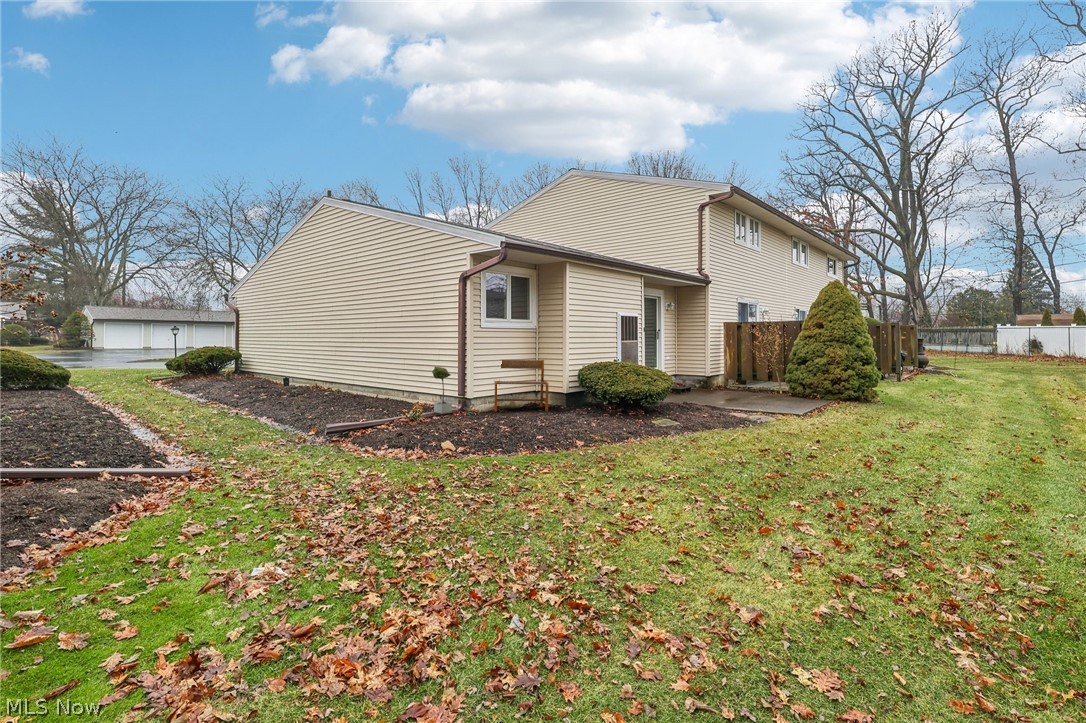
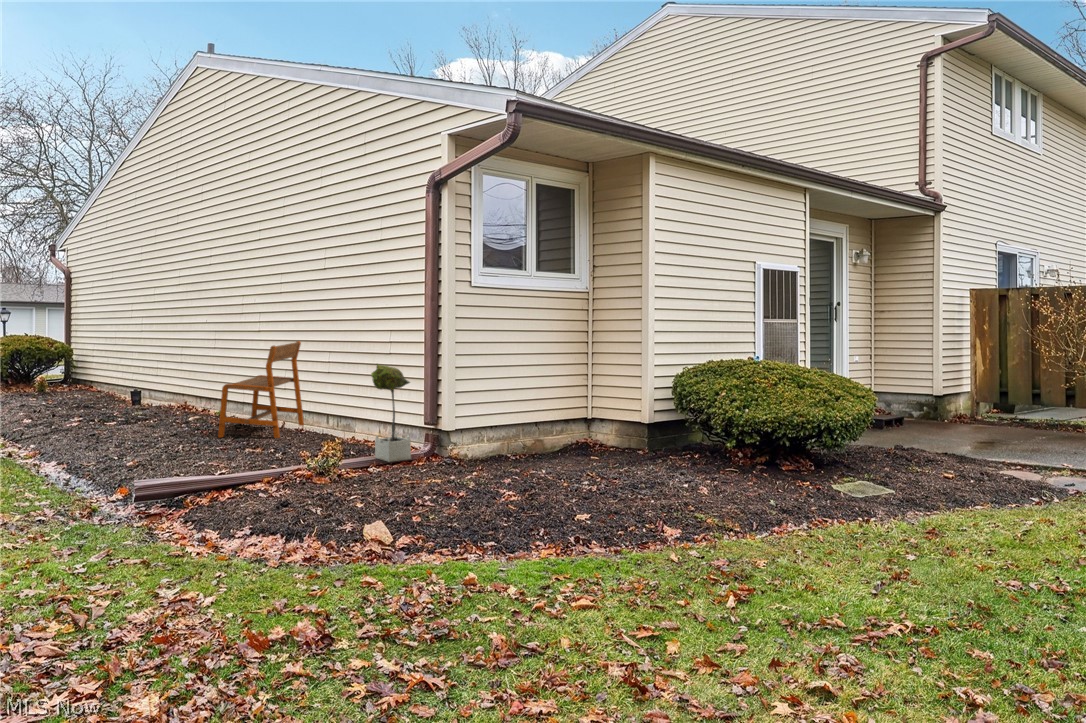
bench: present [494,360,548,412] -> present [218,341,304,438]

